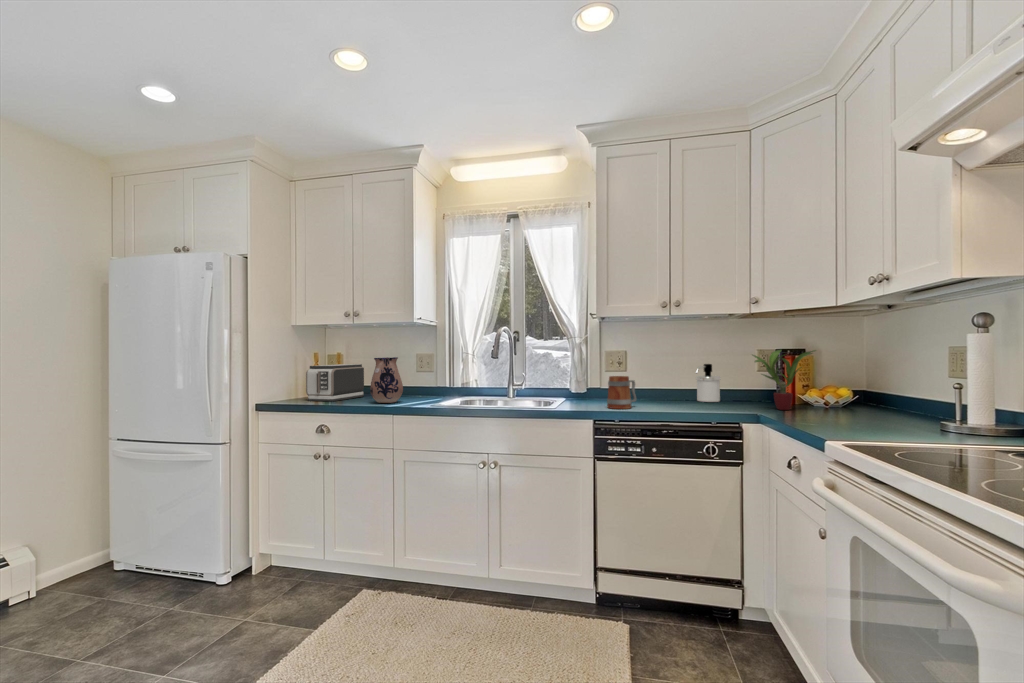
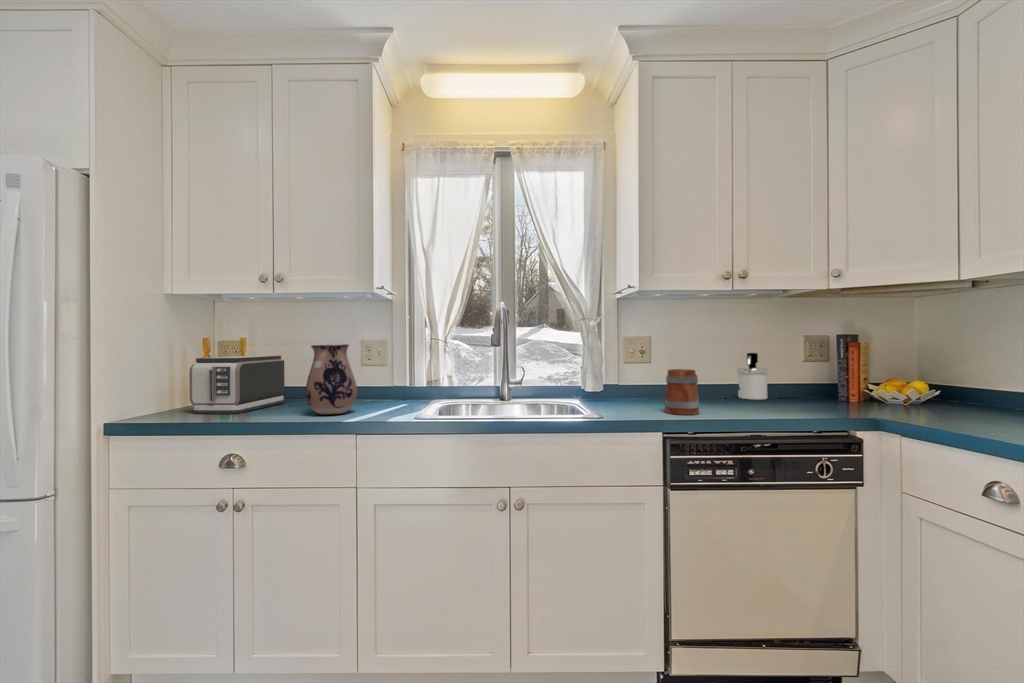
potted plant: present [753,350,816,410] -> none [833,334,933,410]

